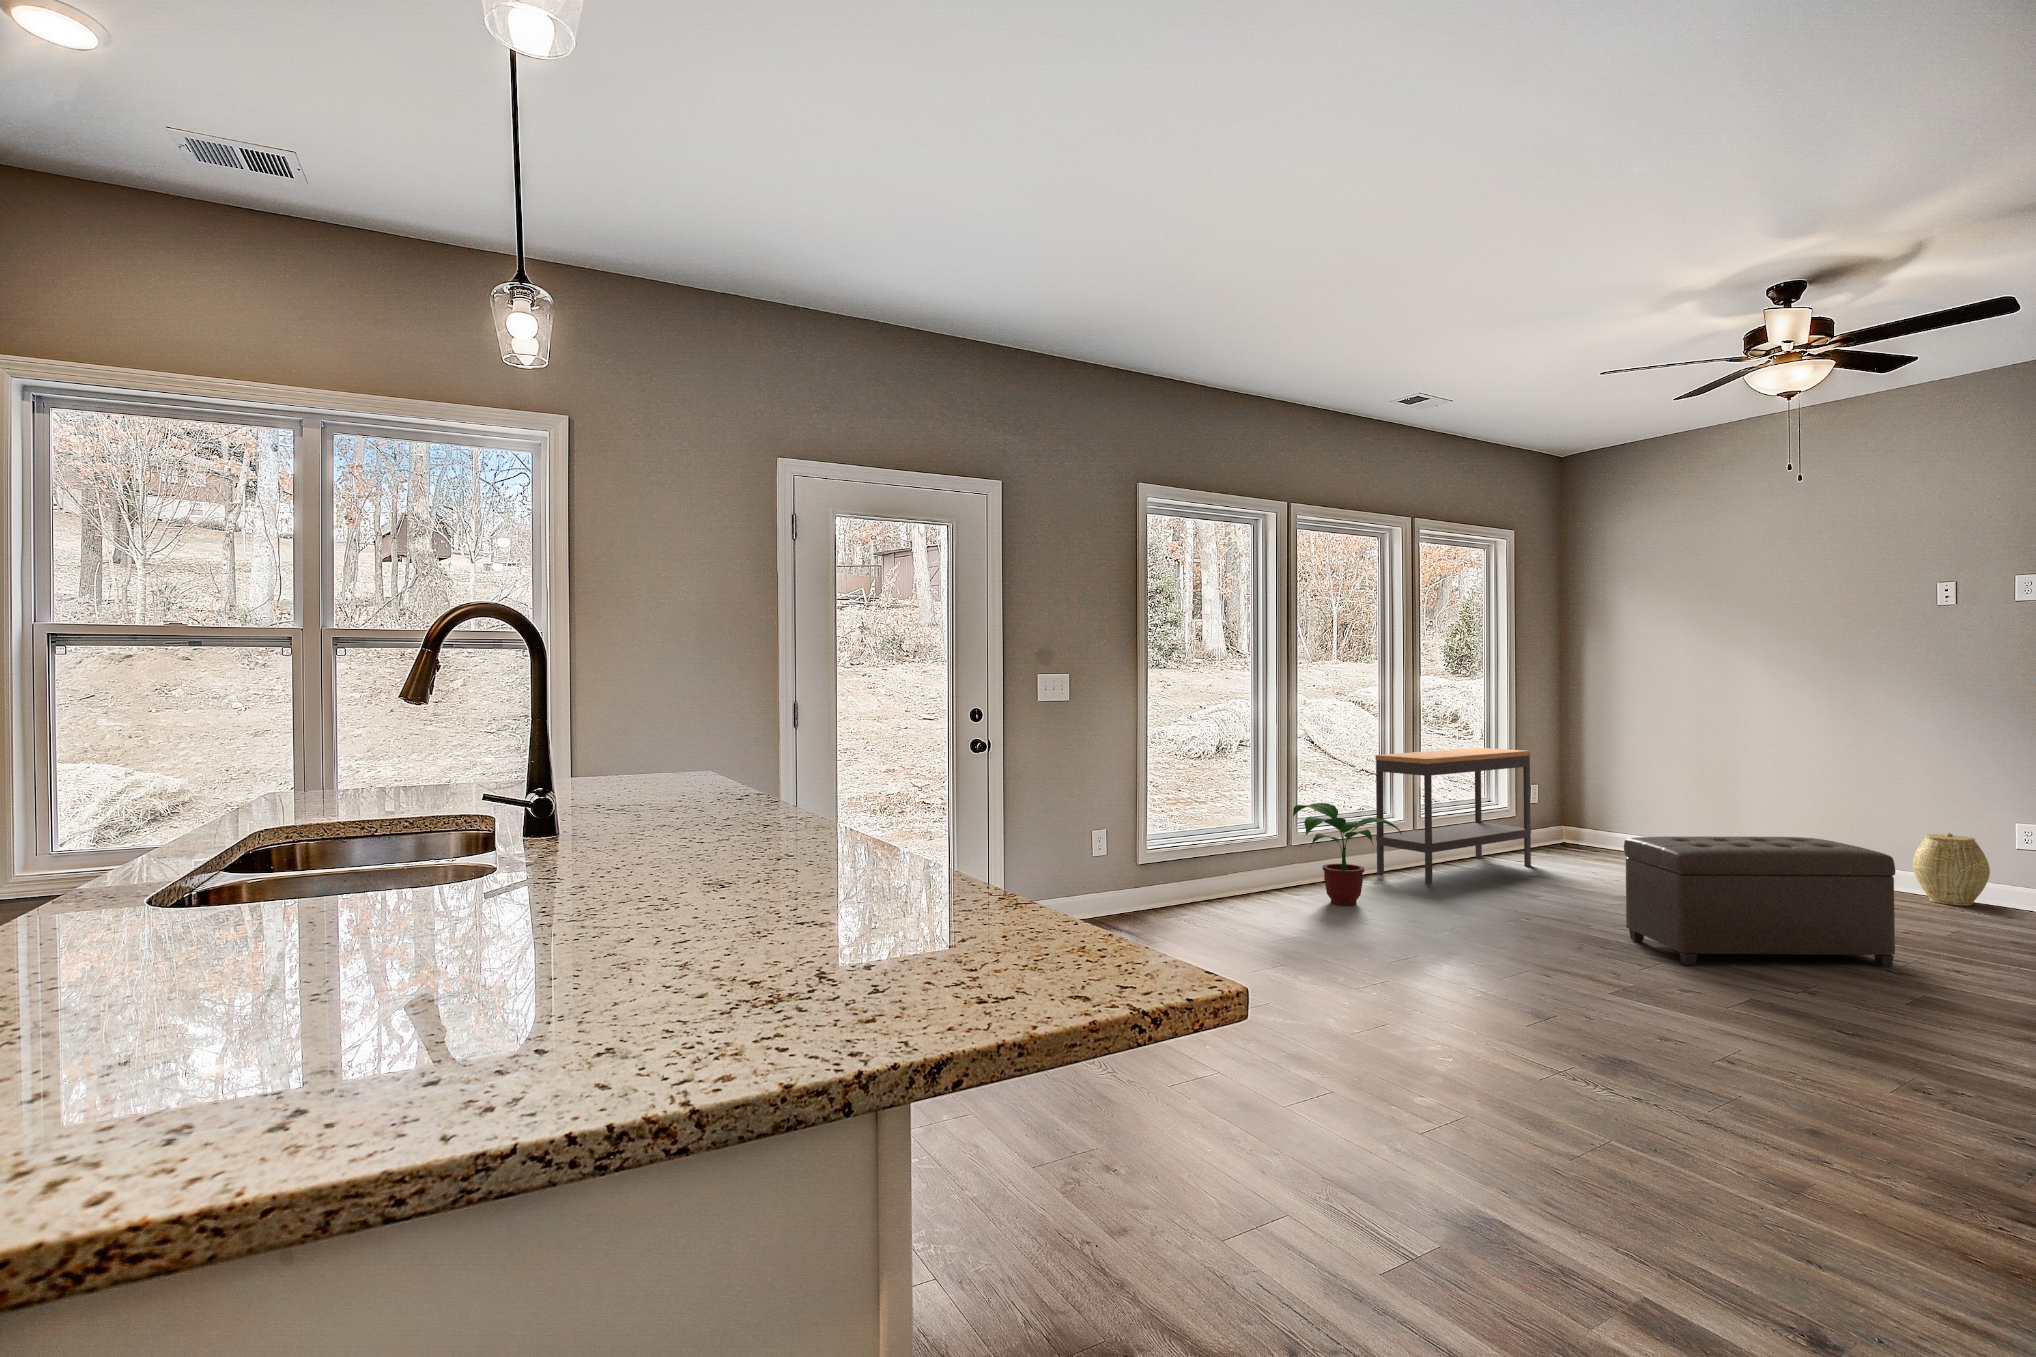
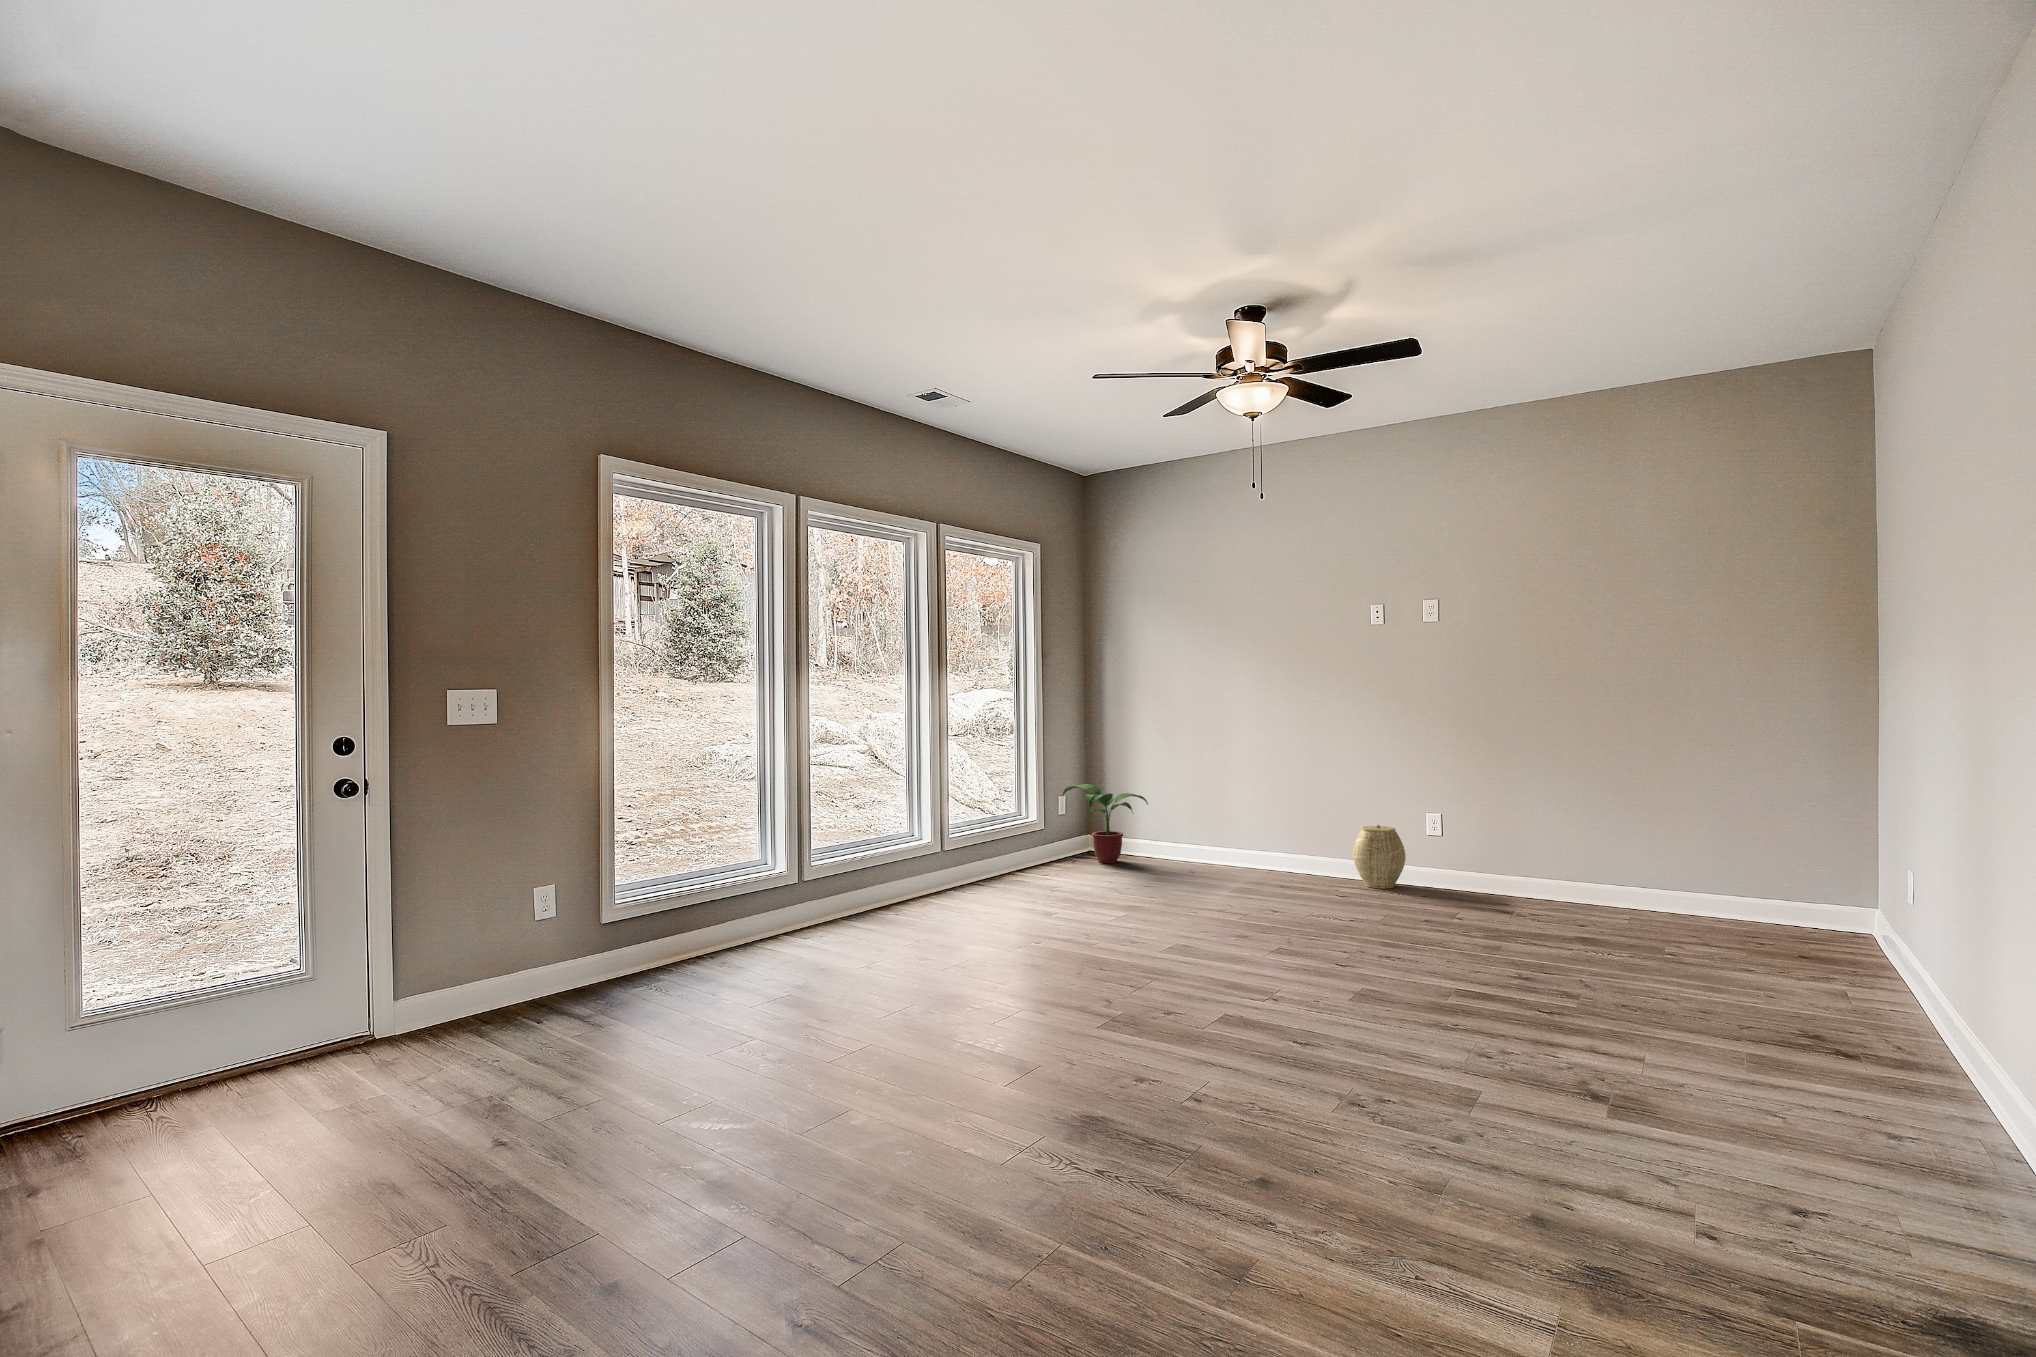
console table: present [1375,748,1531,885] -> none [898,761,1052,911]
potted plant: present [1293,803,1402,905] -> present [1062,784,1148,863]
ottoman: present [1624,836,1895,967] -> none [1120,841,1338,980]

